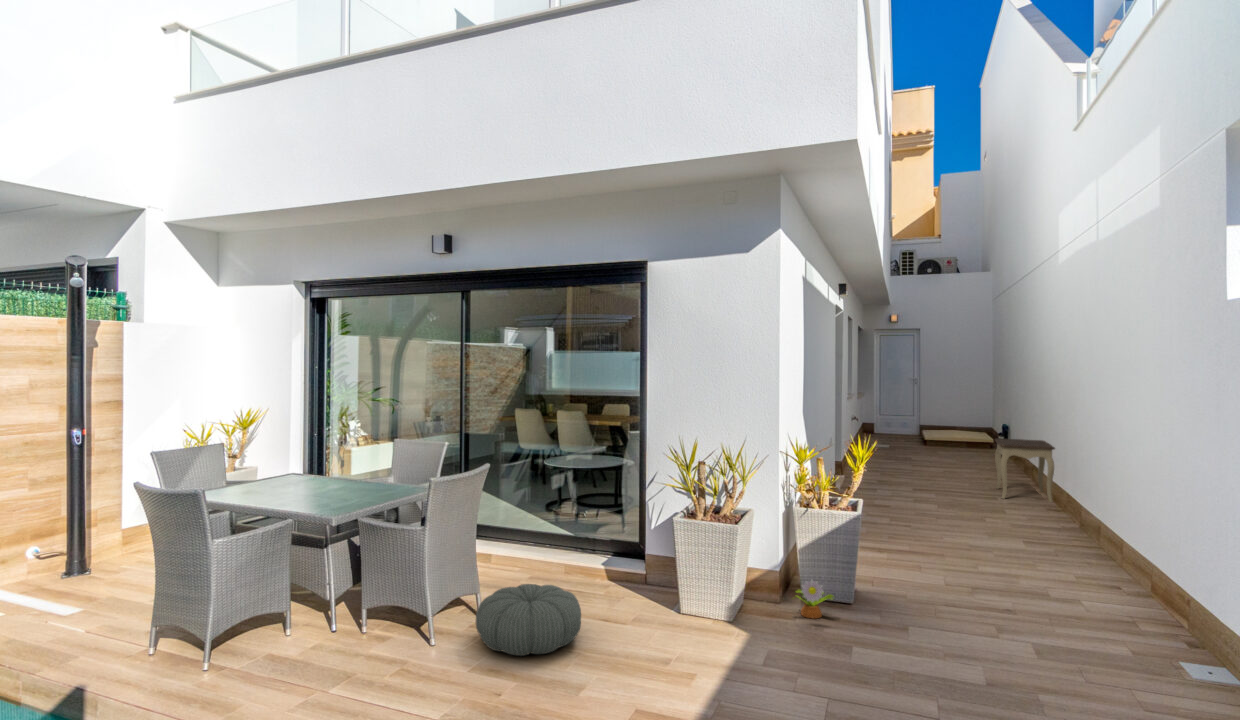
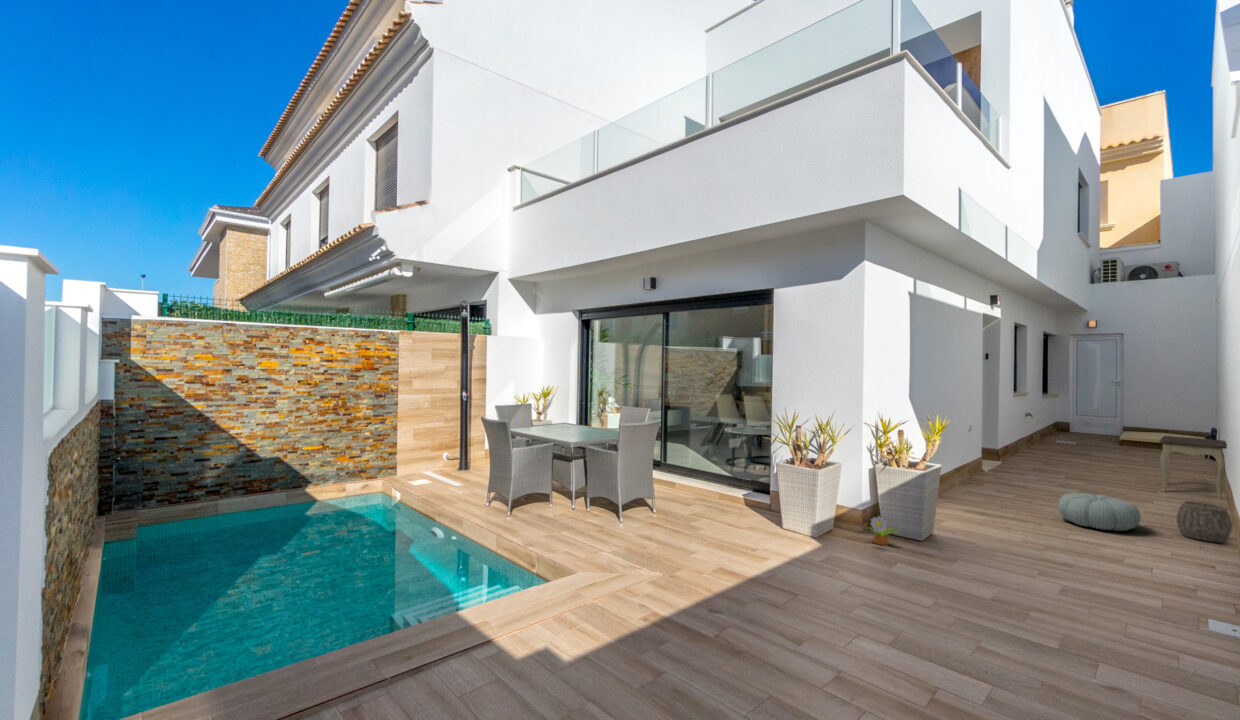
woven basket: none [1057,512,1107,556] -> present [1176,501,1232,543]
pouf: present [476,584,581,656] -> present [1058,493,1141,531]

